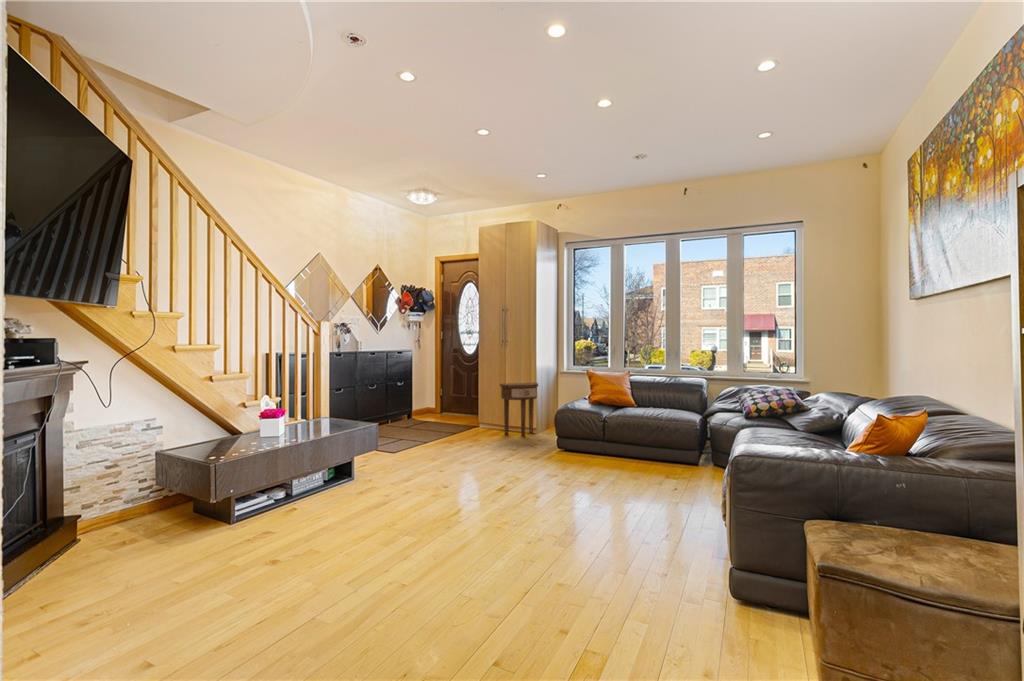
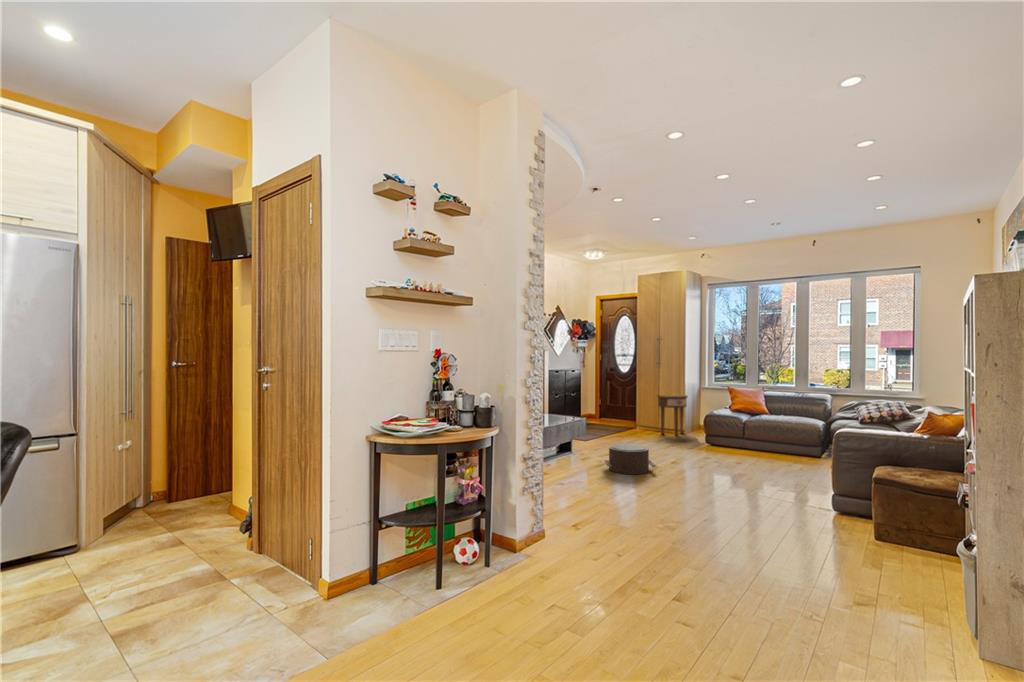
pouf: none [392,461,469,512] -> present [604,444,656,474]

